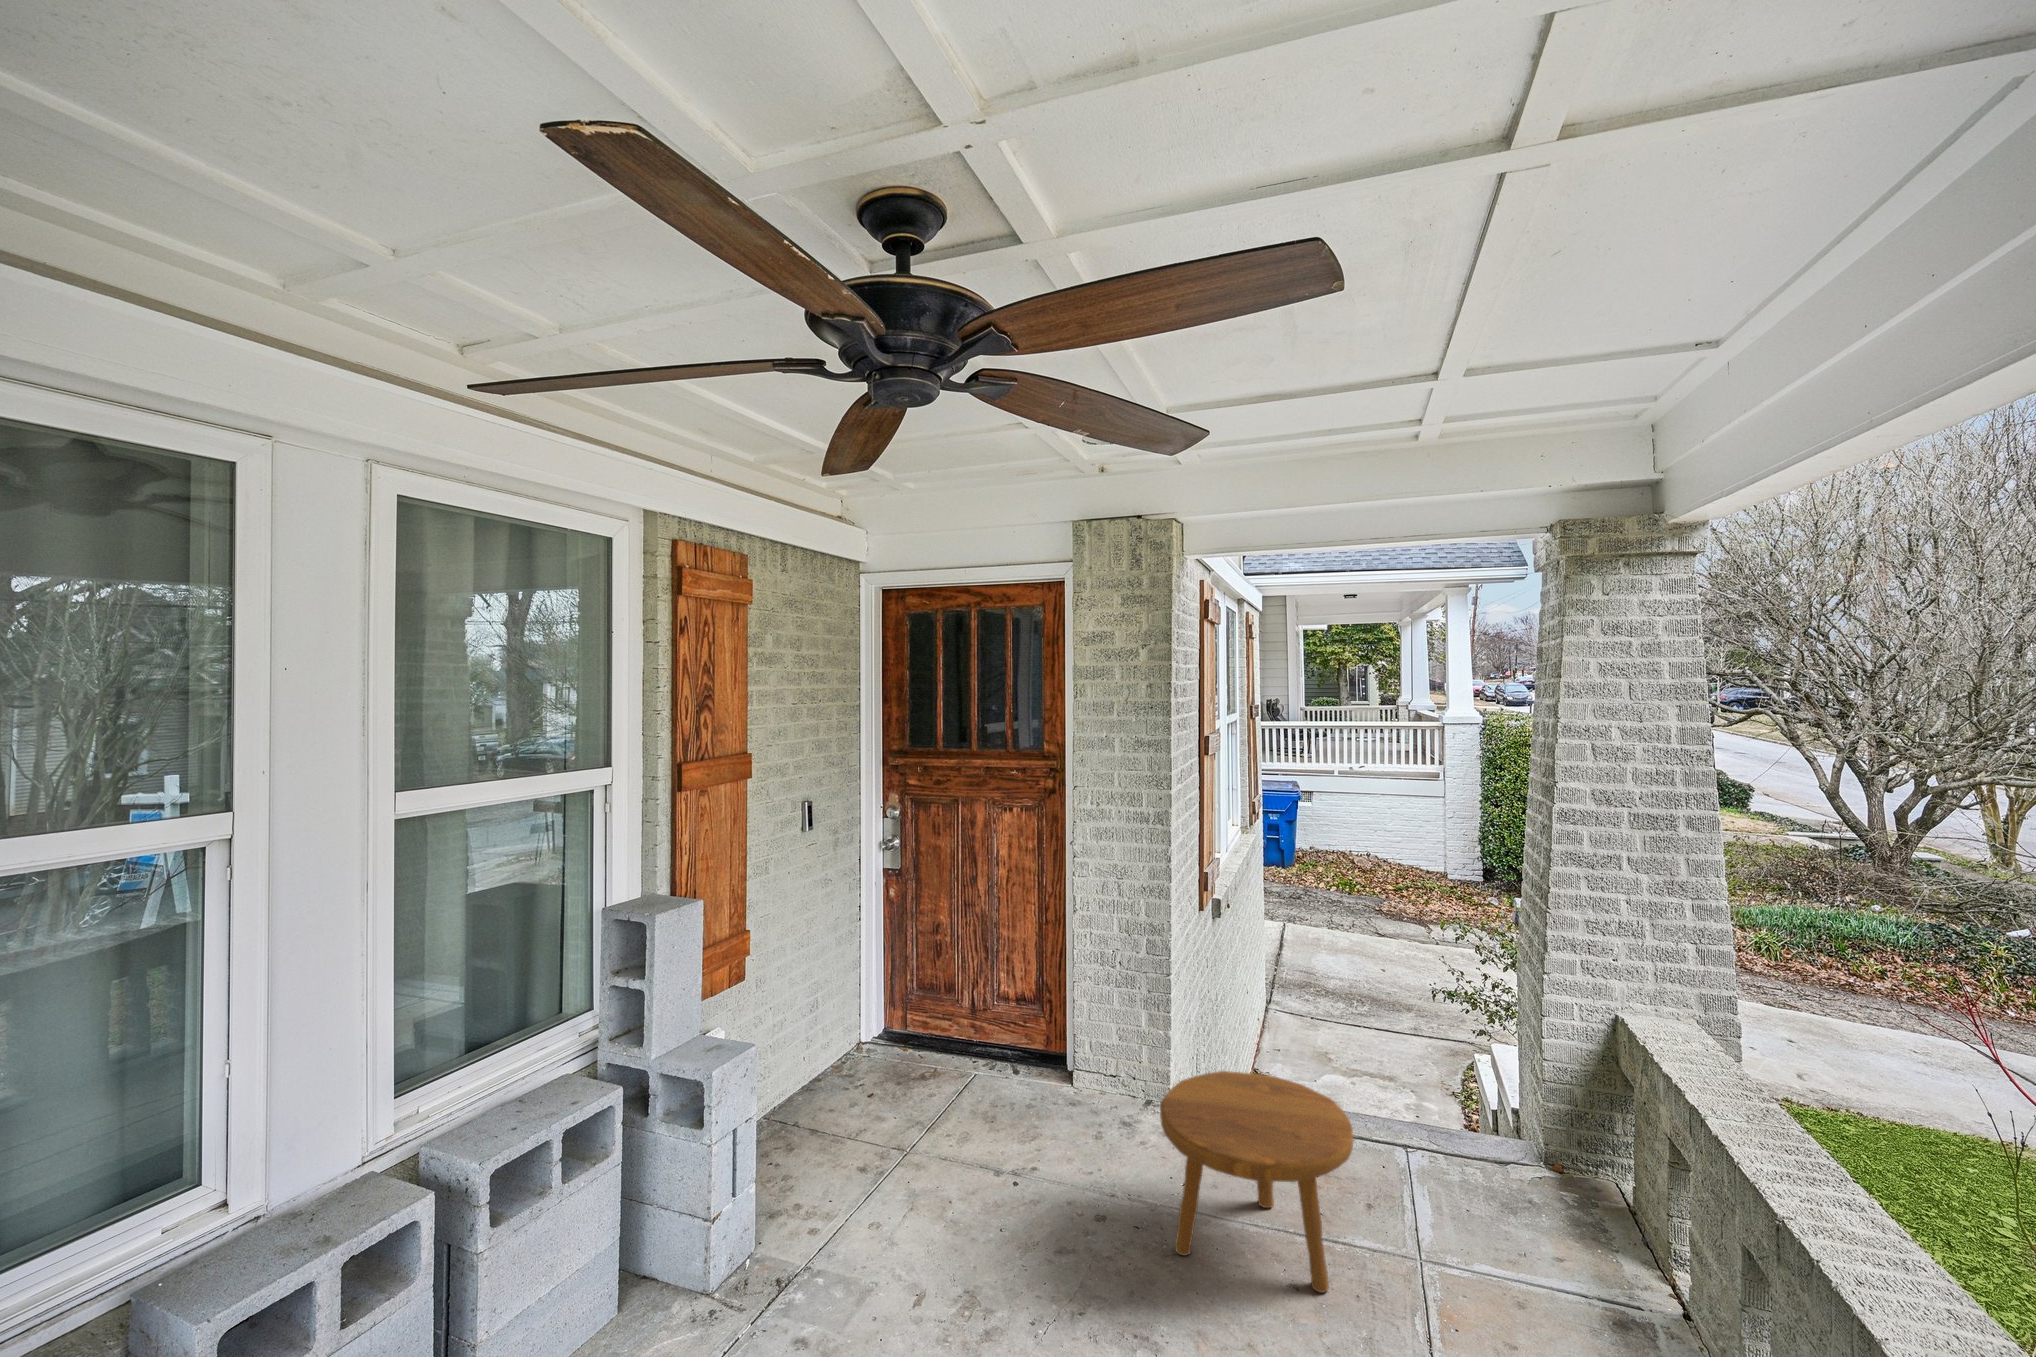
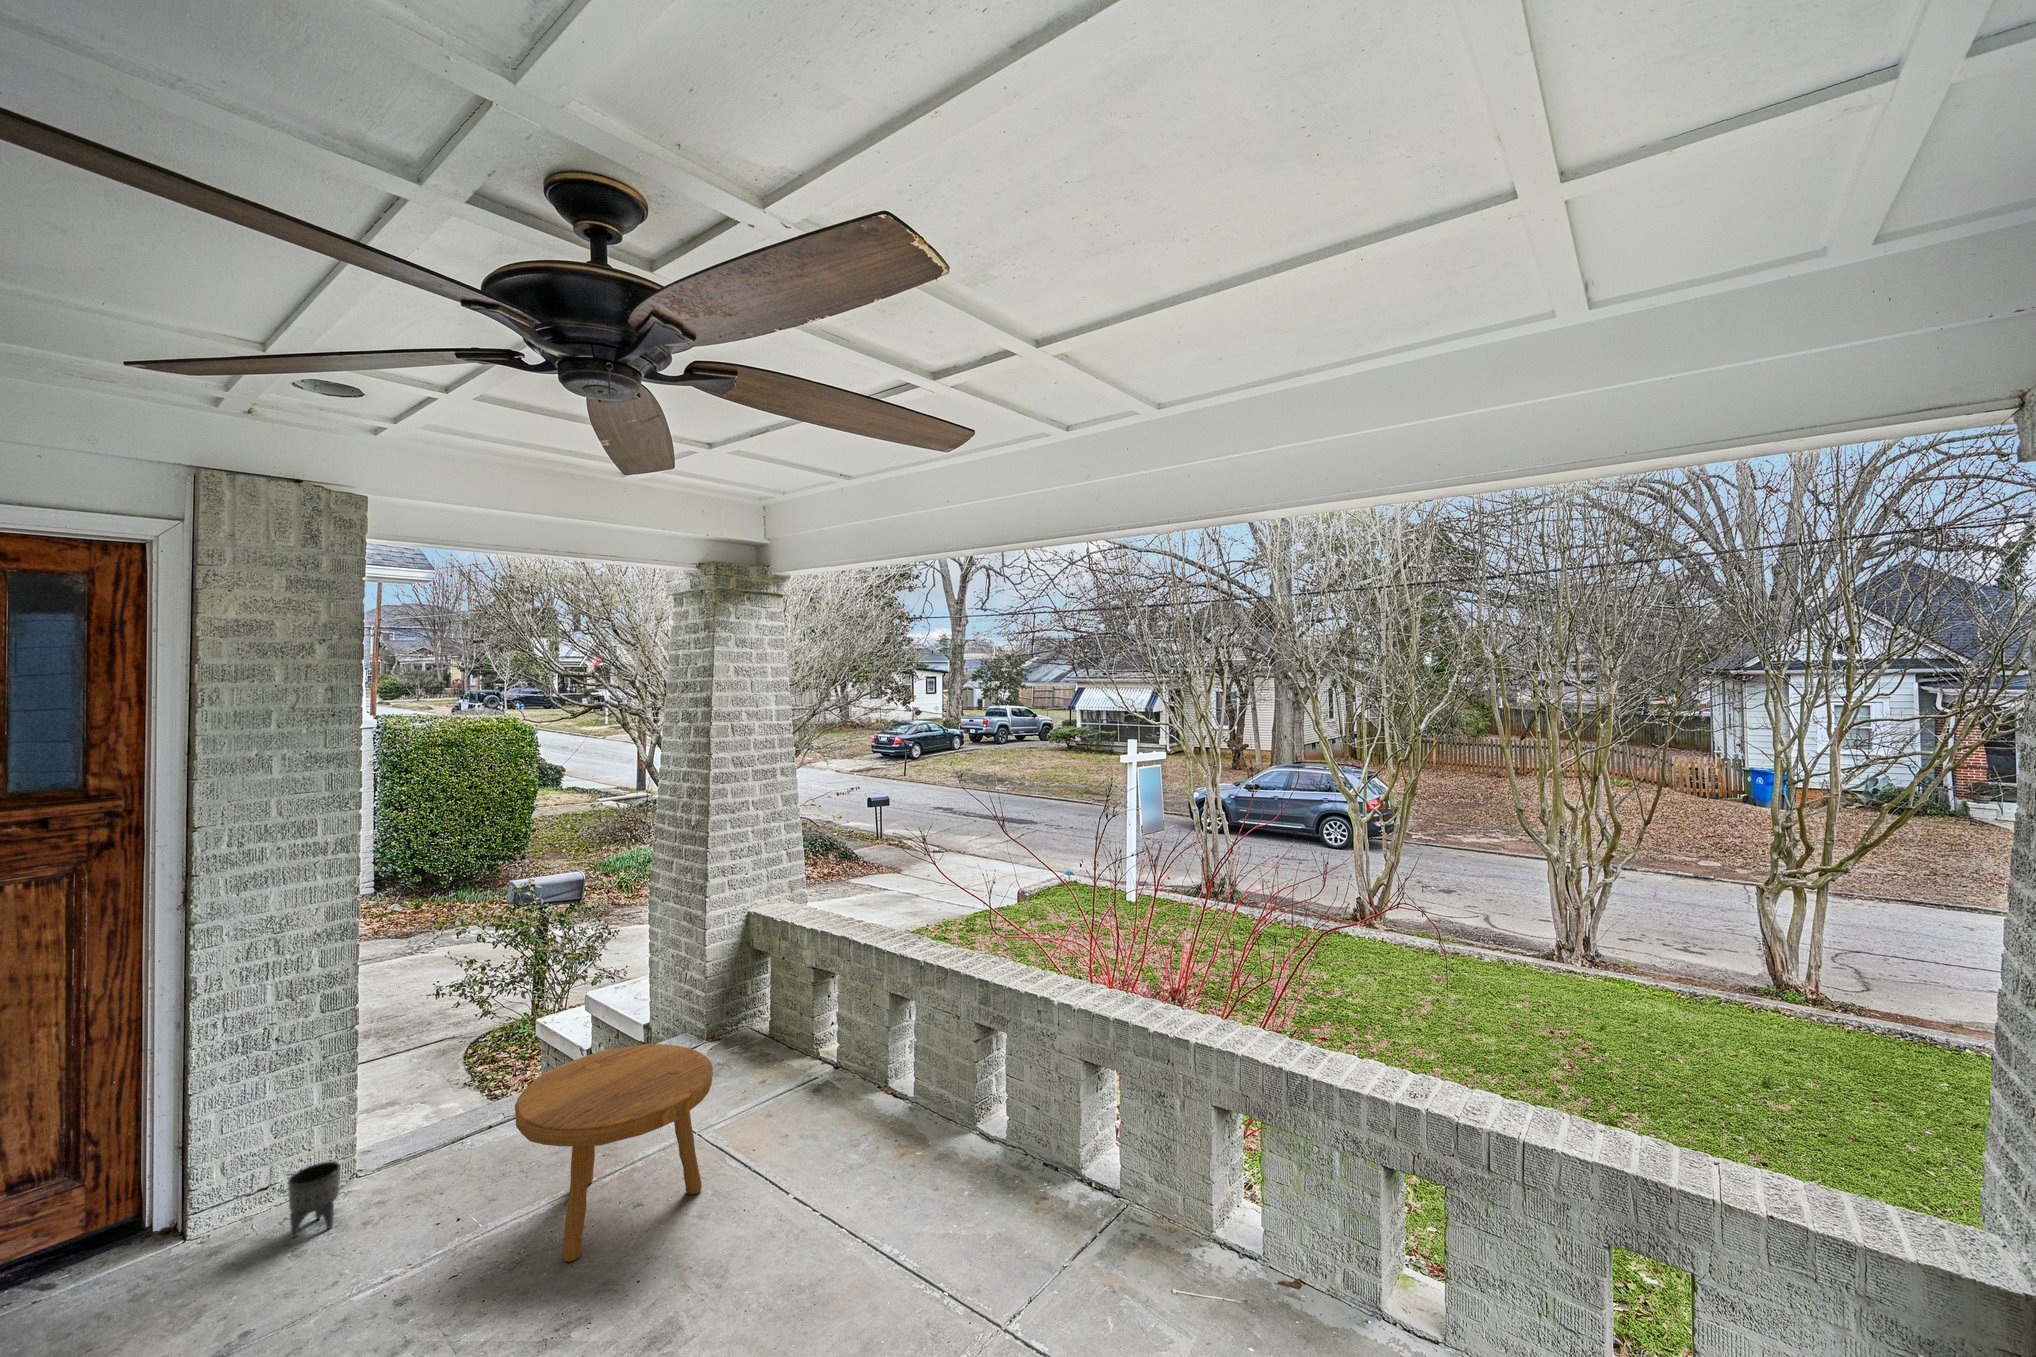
planter: none [1110,1059,1141,1114] -> present [288,1162,340,1238]

